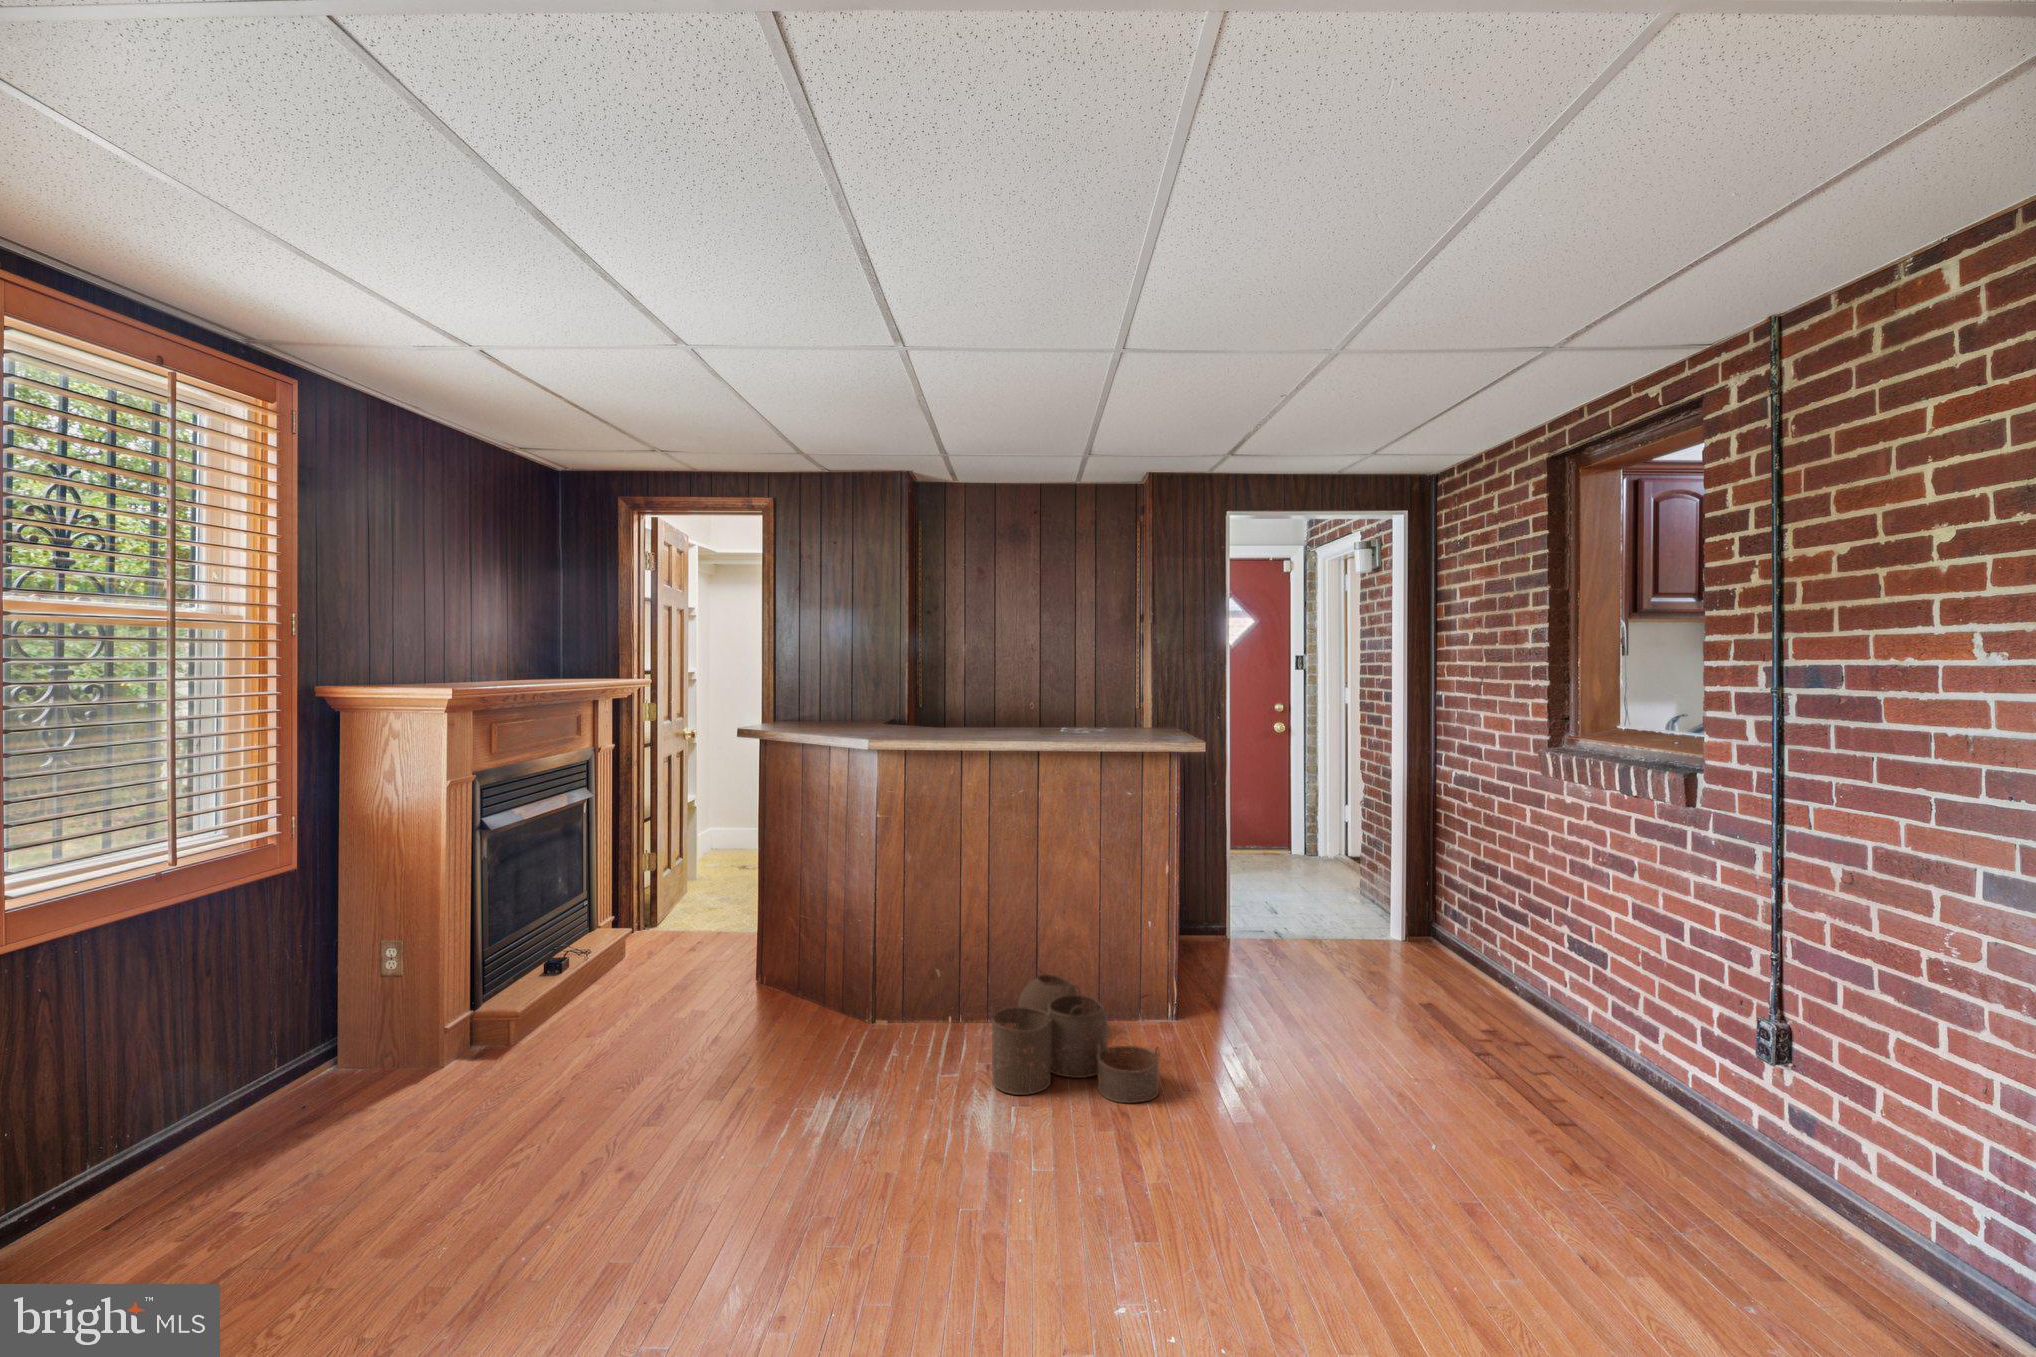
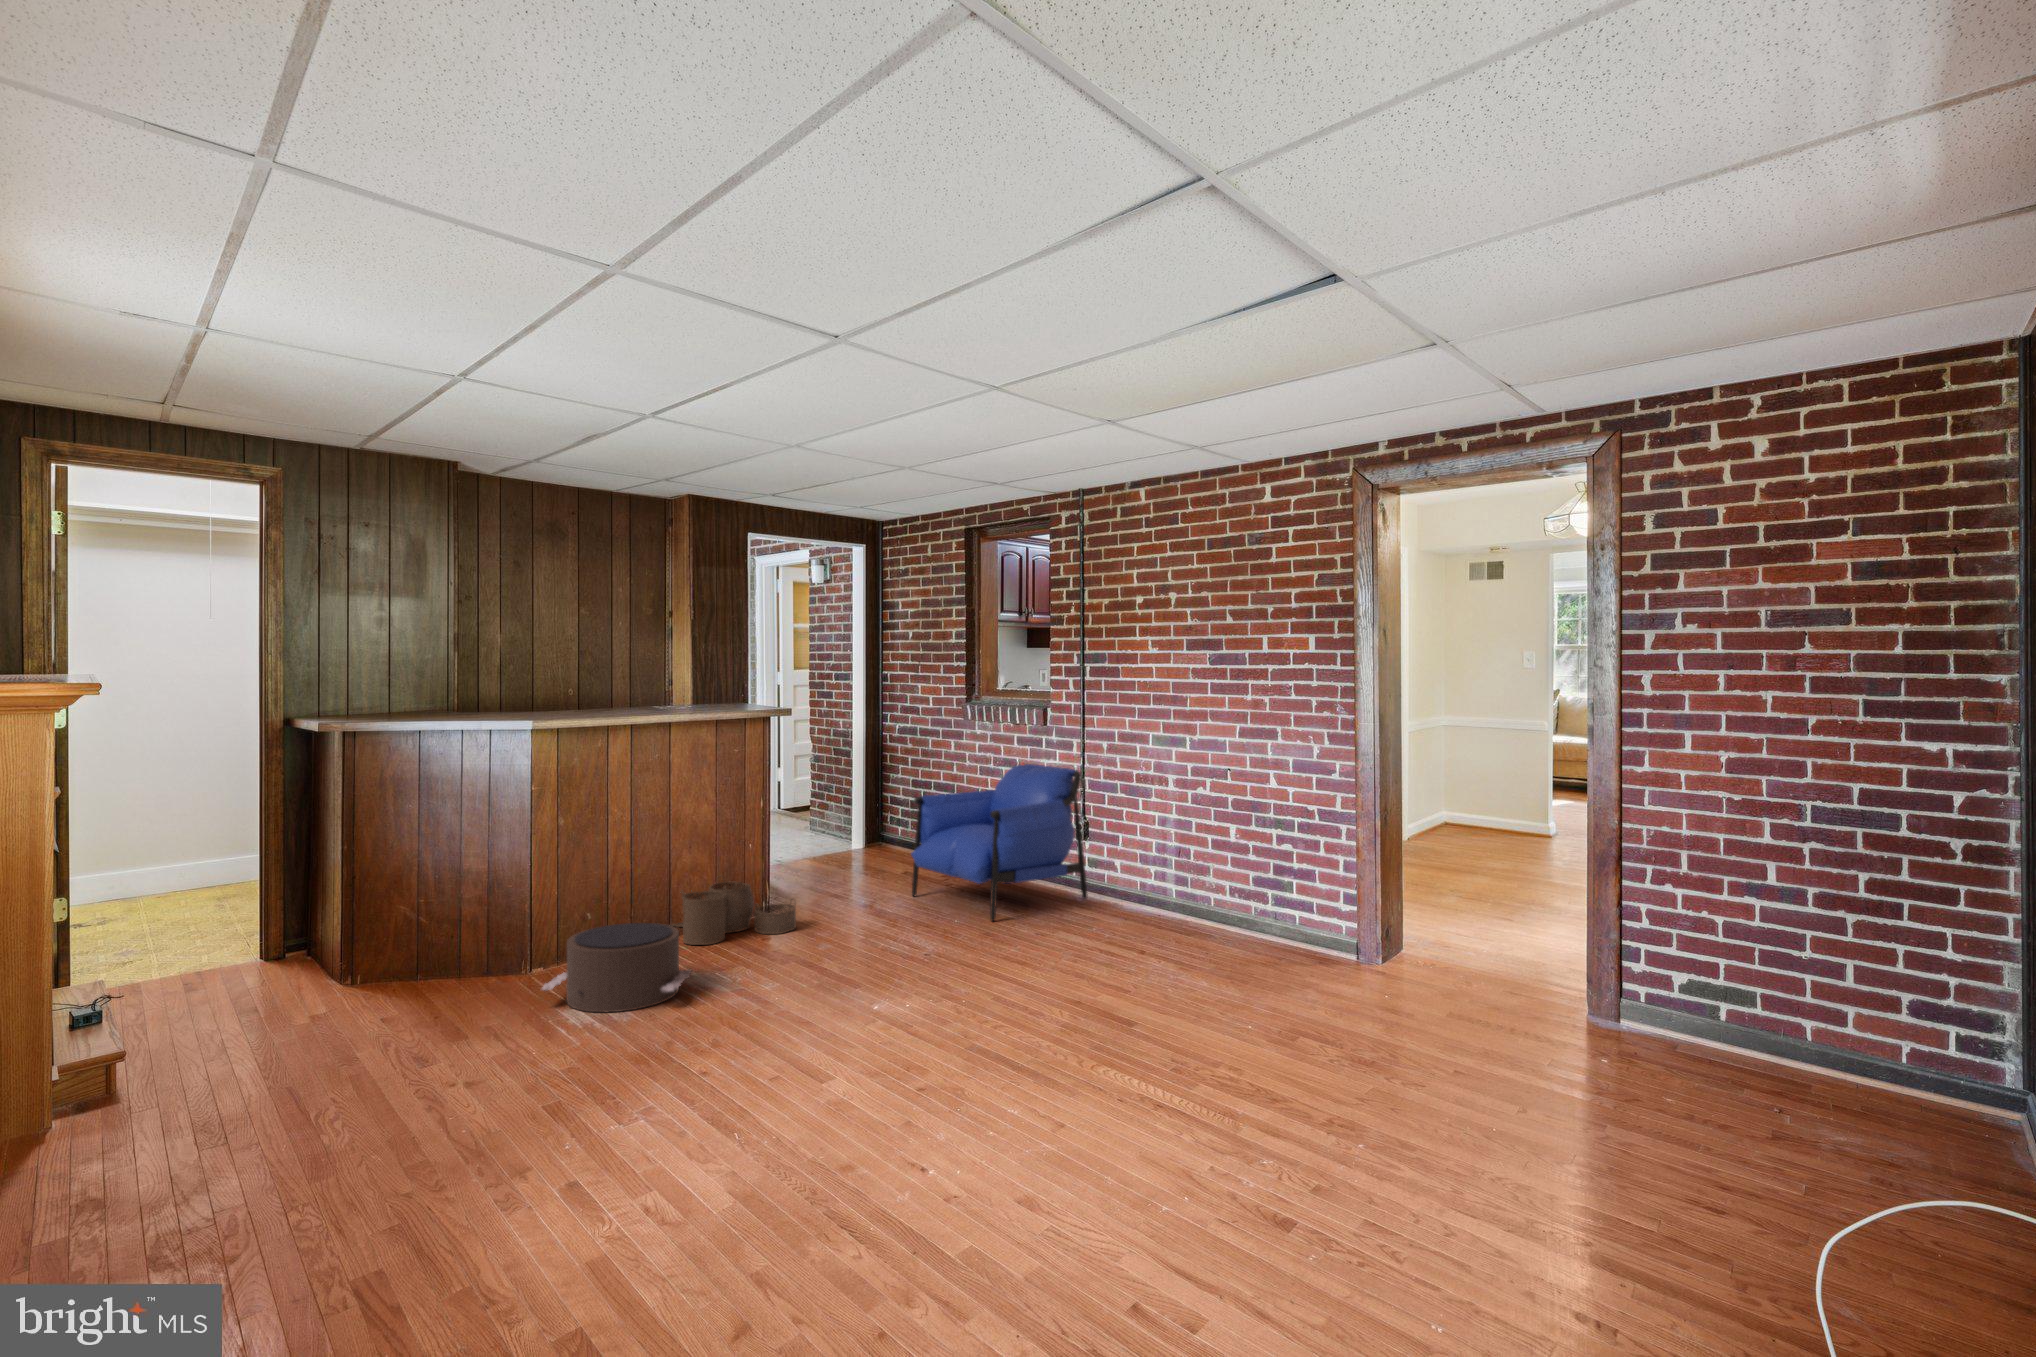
armchair: none [1388,875,1784,1206] -> present [911,764,1087,921]
pouf: none [704,1054,887,1219] -> present [542,923,691,1012]

